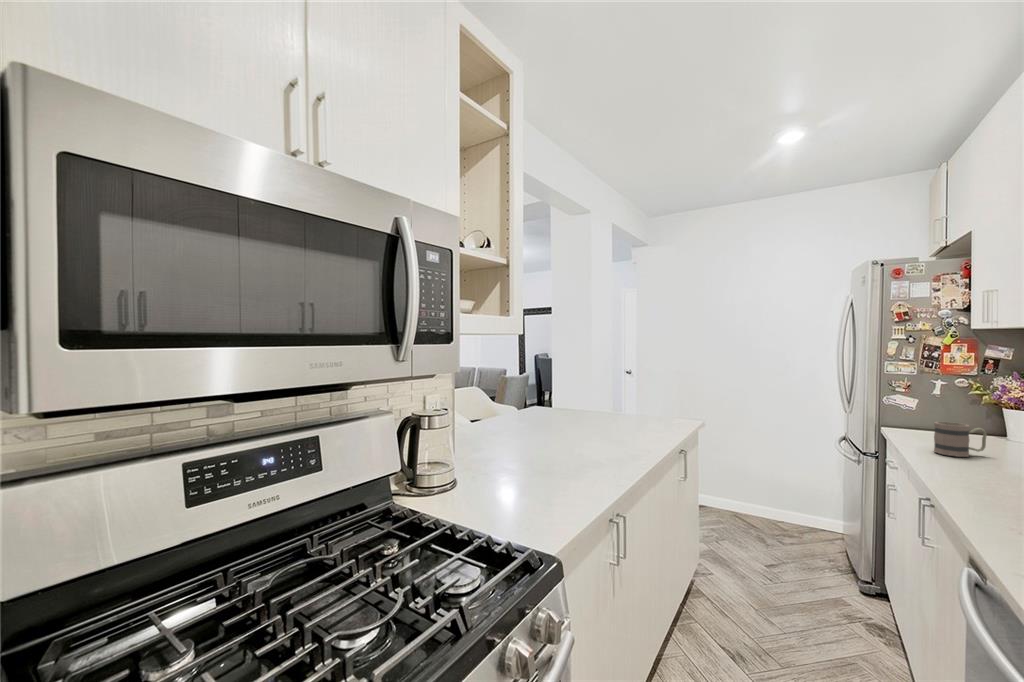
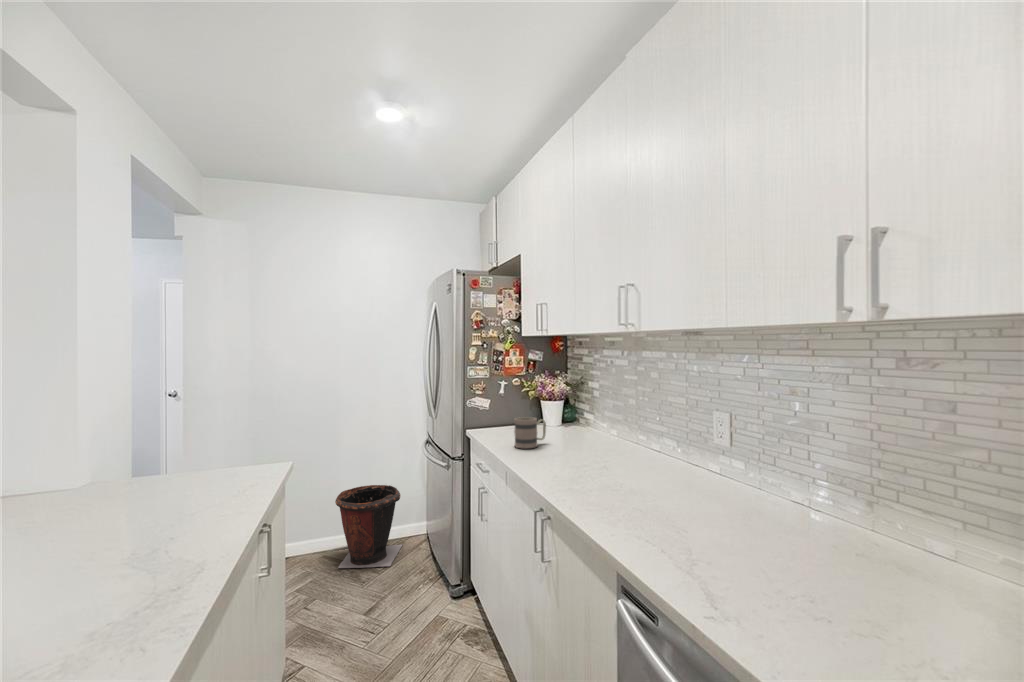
waste bin: none [745,465,815,544] -> present [335,485,402,568]

